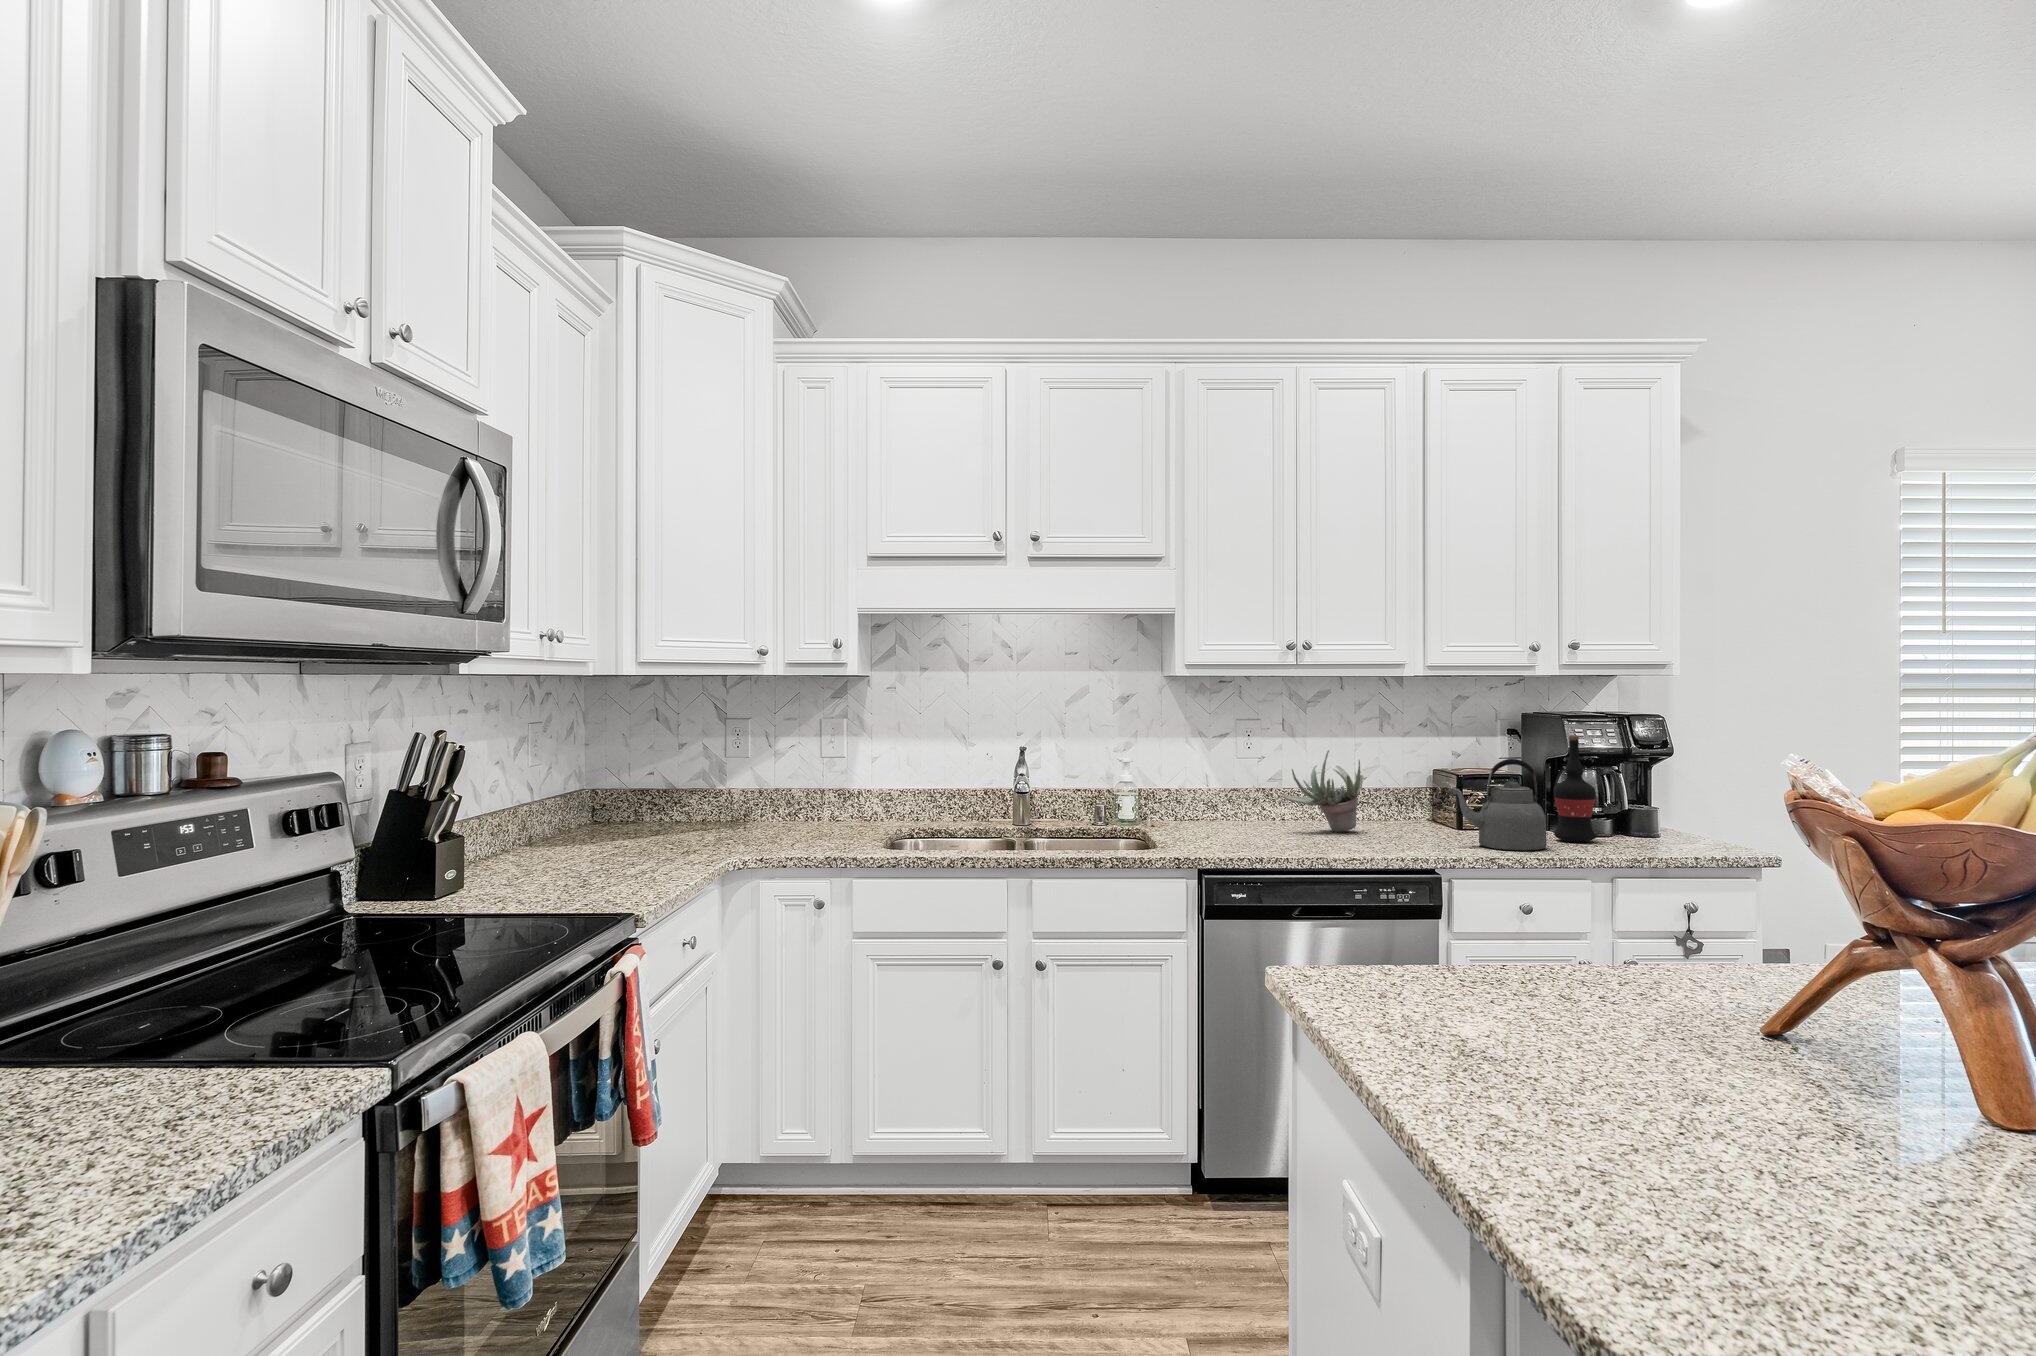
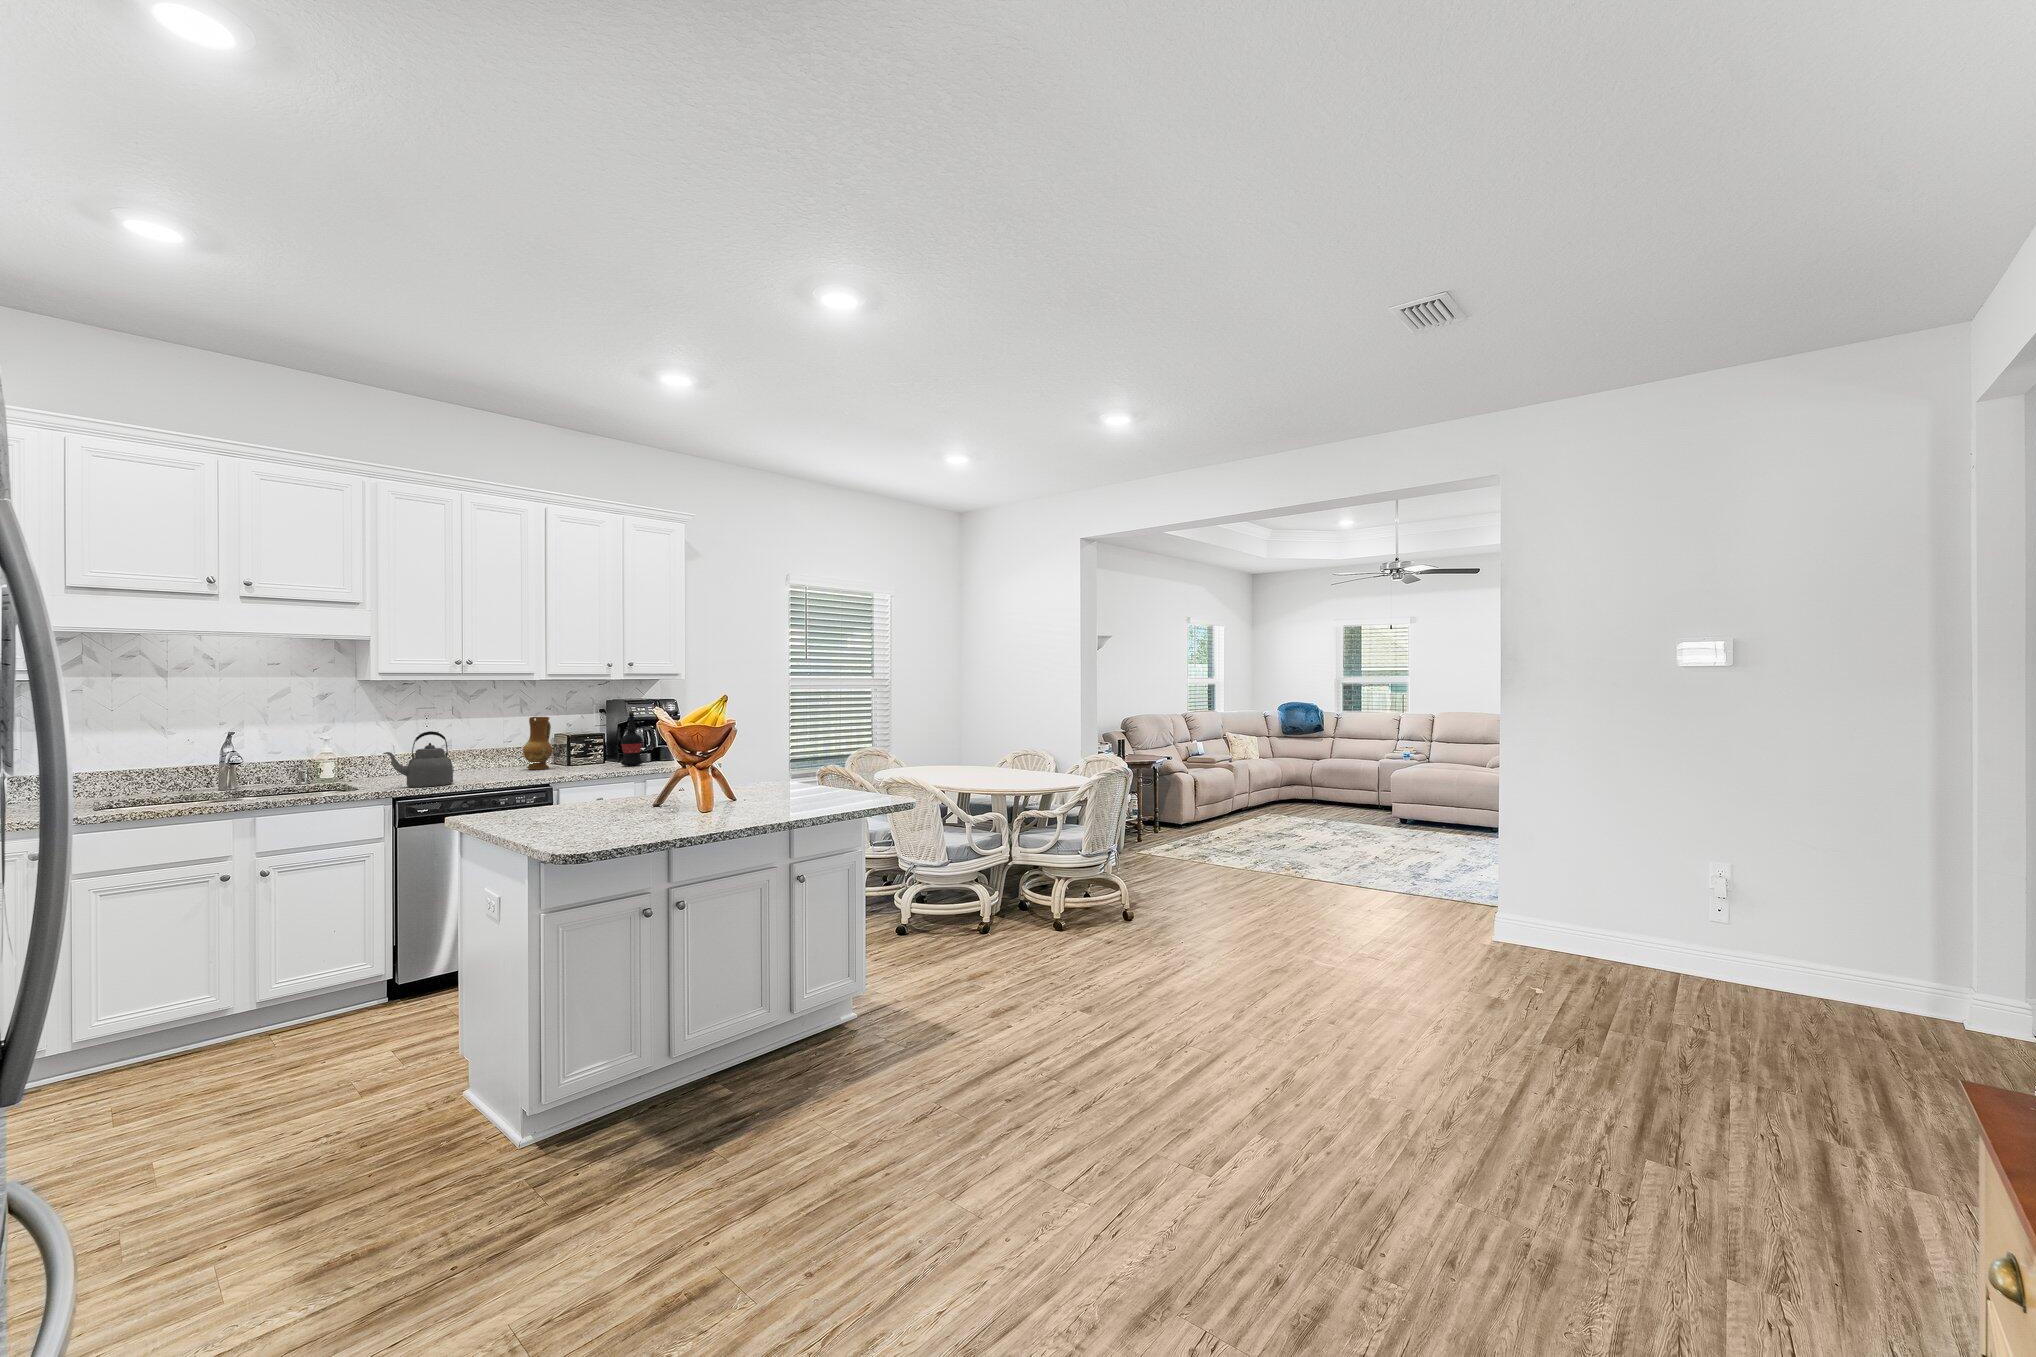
ceramic jug: none [1385,739,1432,831] -> present [523,717,552,770]
succulent plant: present [1281,750,1363,832] -> none [451,725,508,774]
kettle: present [1449,759,1547,850] -> present [383,731,453,787]

